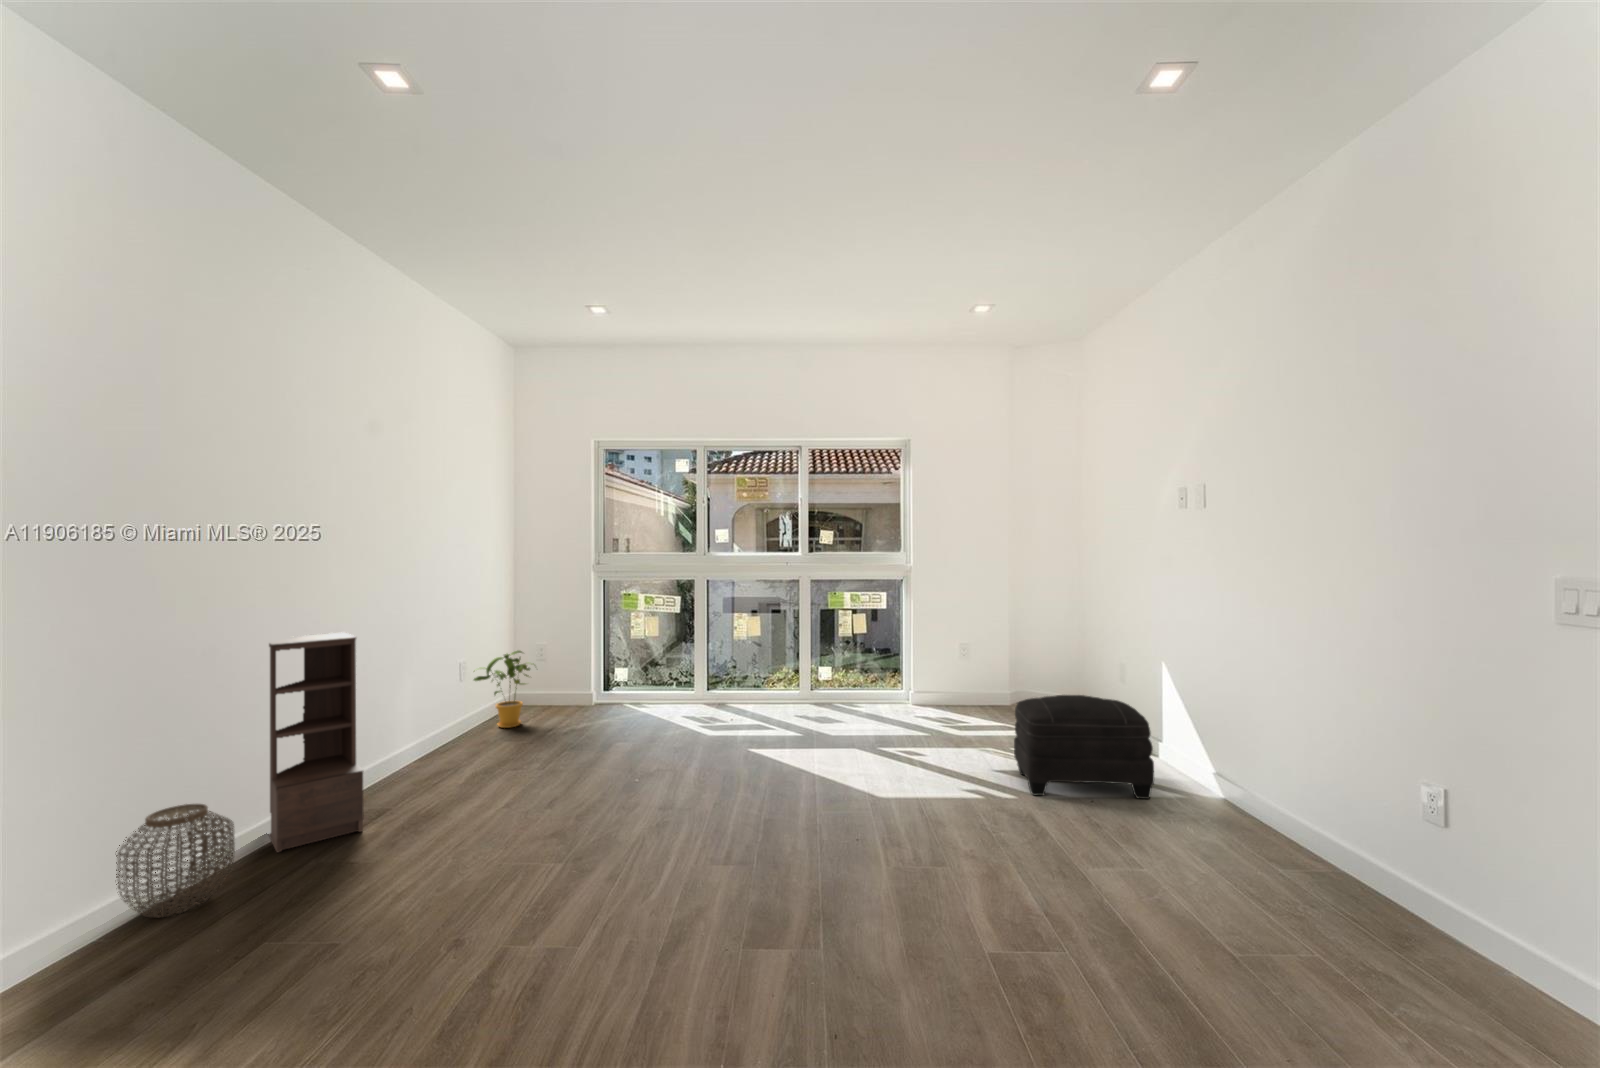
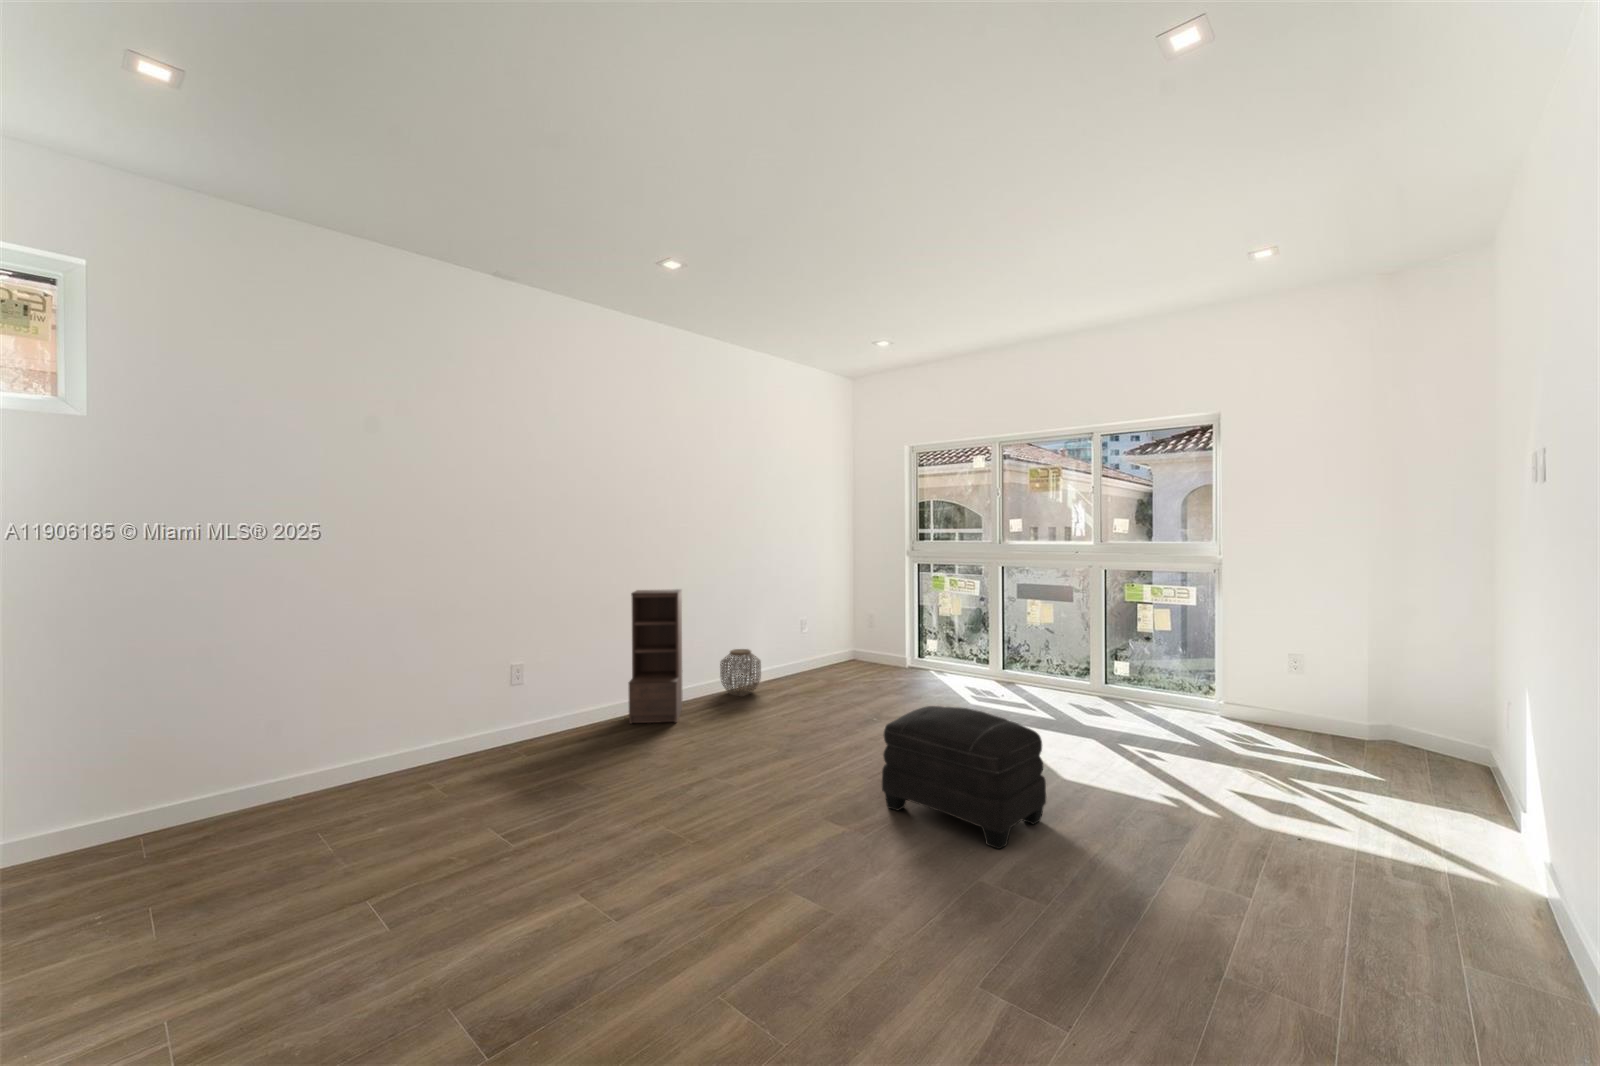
house plant: present [474,651,530,728] -> none [803,615,850,675]
ottoman: present [1014,695,1154,799] -> present [882,706,1046,849]
woven basket: present [116,804,235,917] -> present [720,649,761,695]

